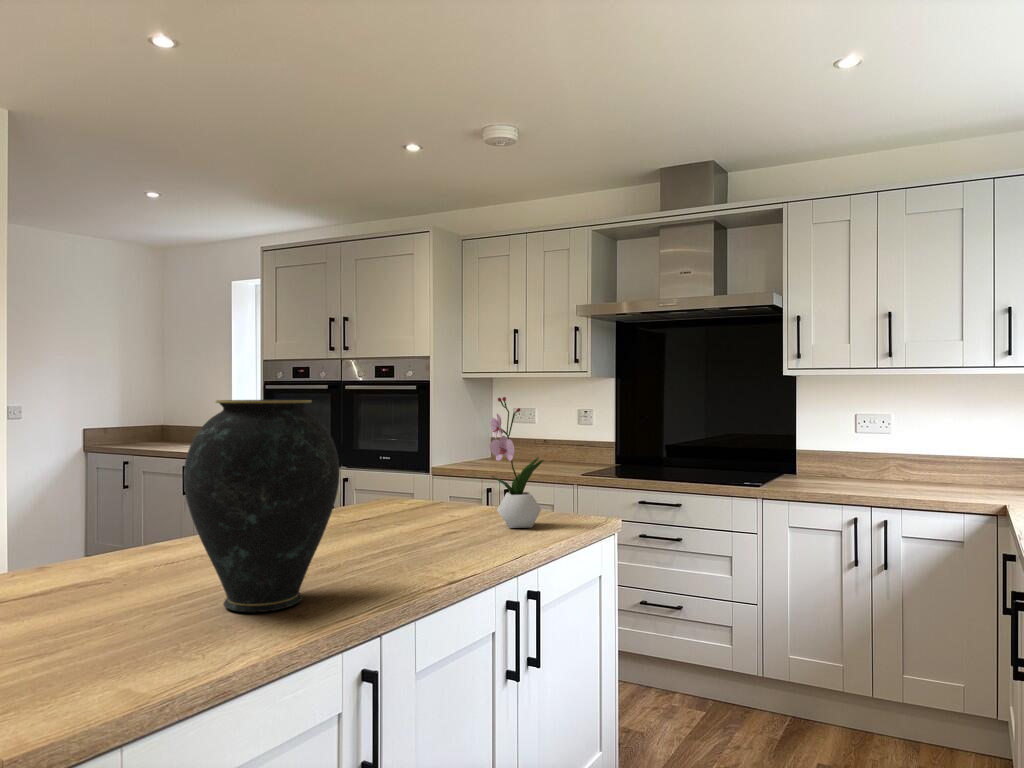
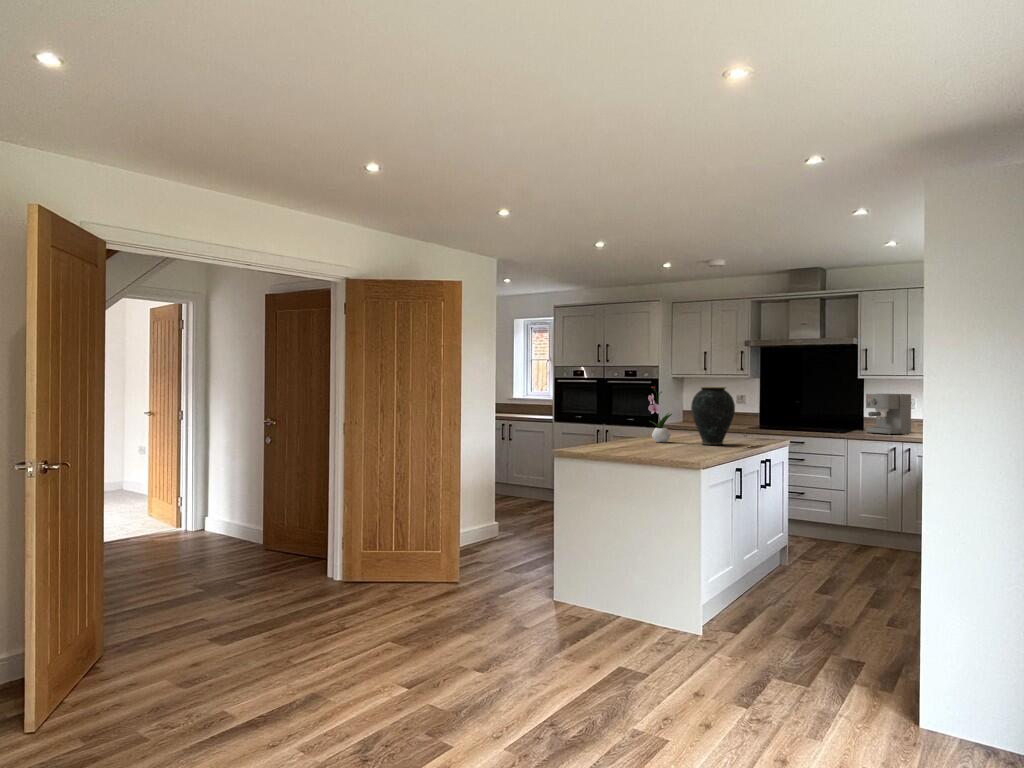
flower arrangement: present [489,397,544,528] -> present [648,386,672,442]
coffee maker: none [799,404,885,488] -> present [865,394,911,434]

